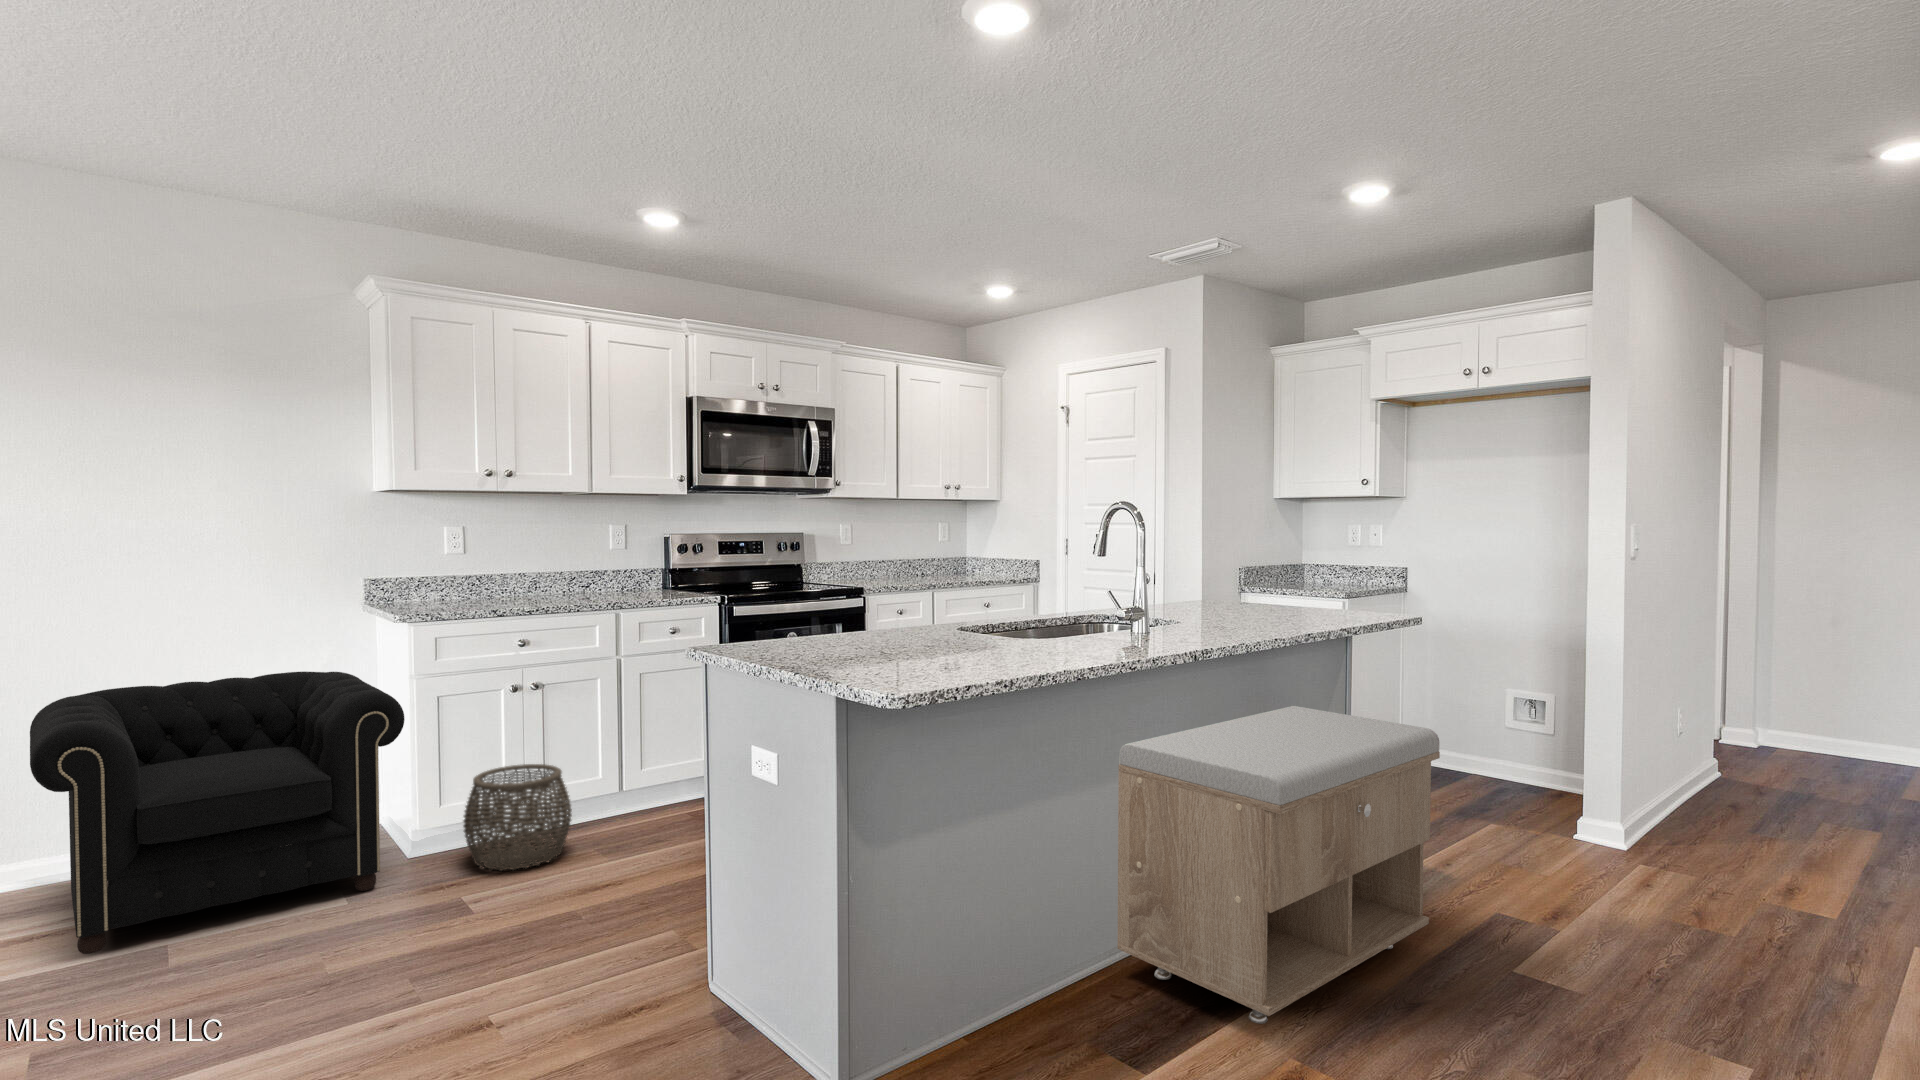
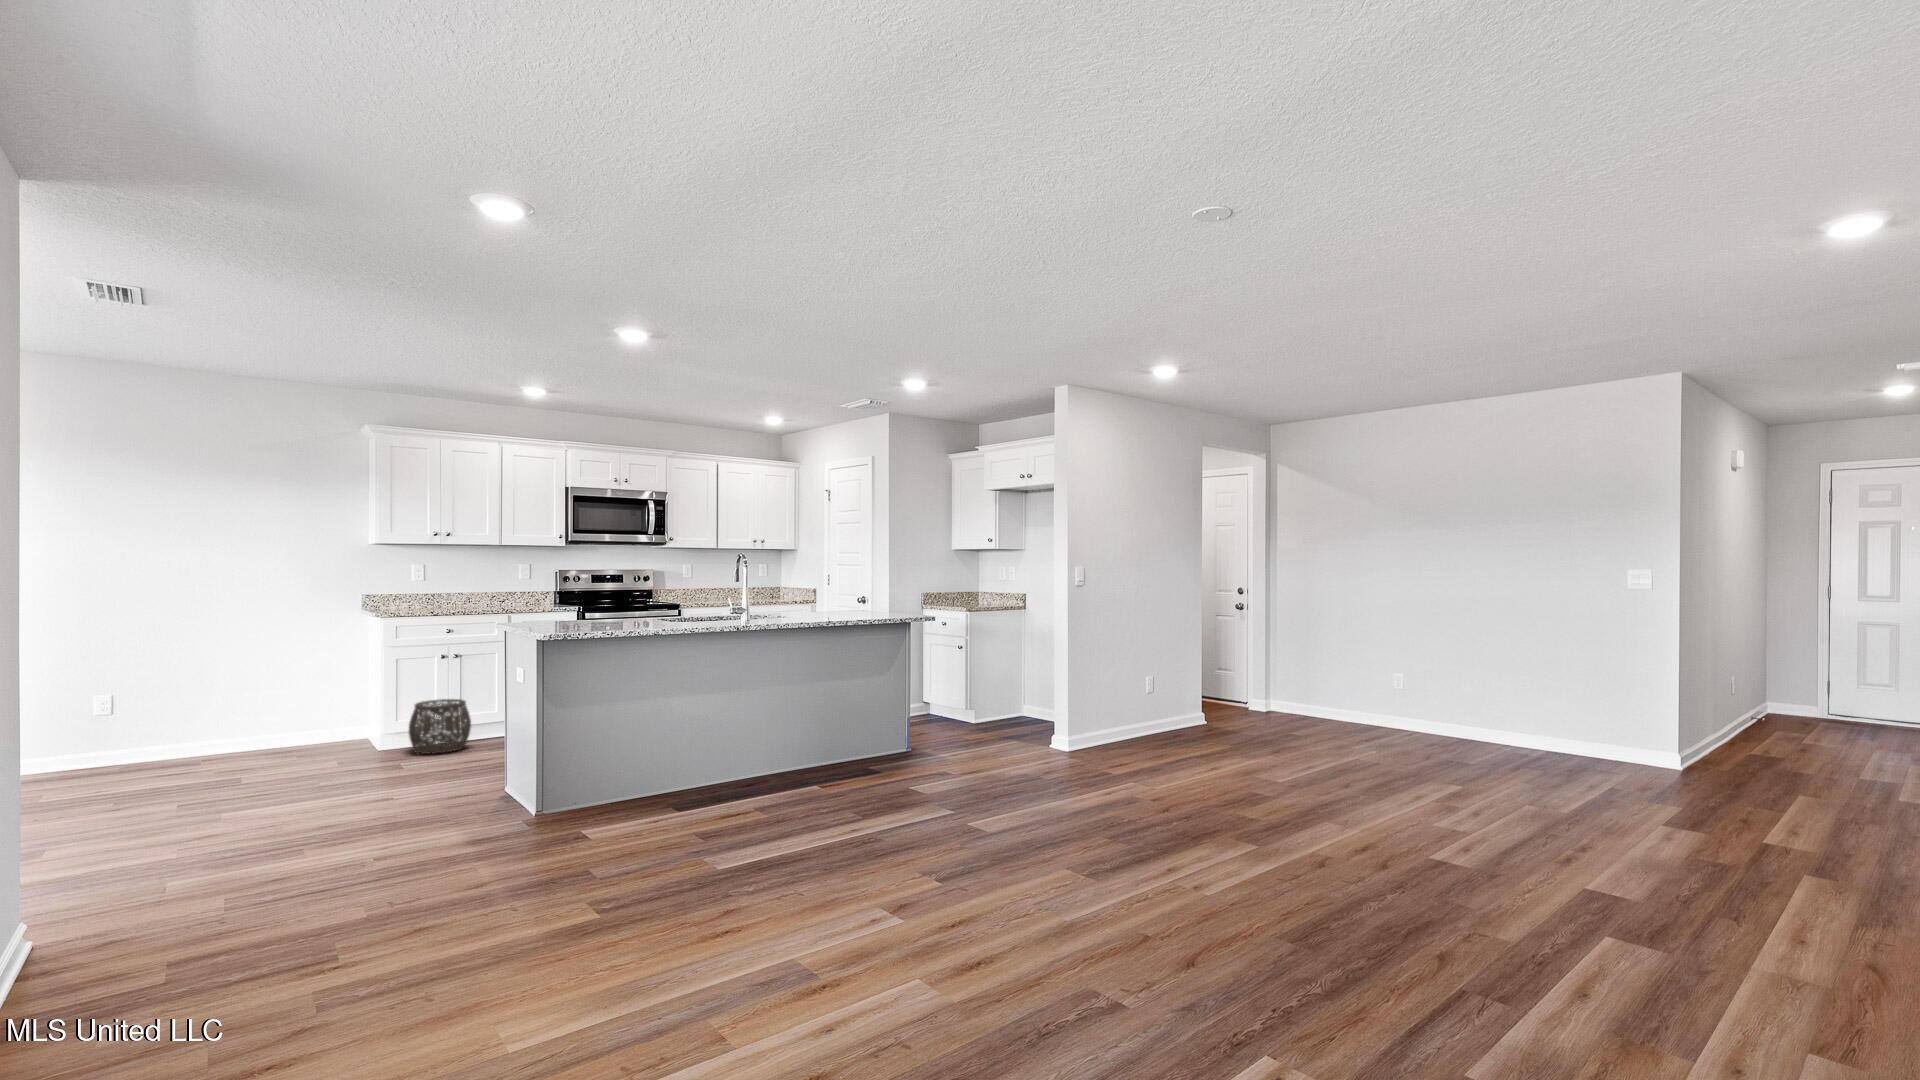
armchair: present [30,672,405,954] -> none [178,646,376,778]
storage bench: present [1117,706,1440,1024] -> none [712,662,887,802]

